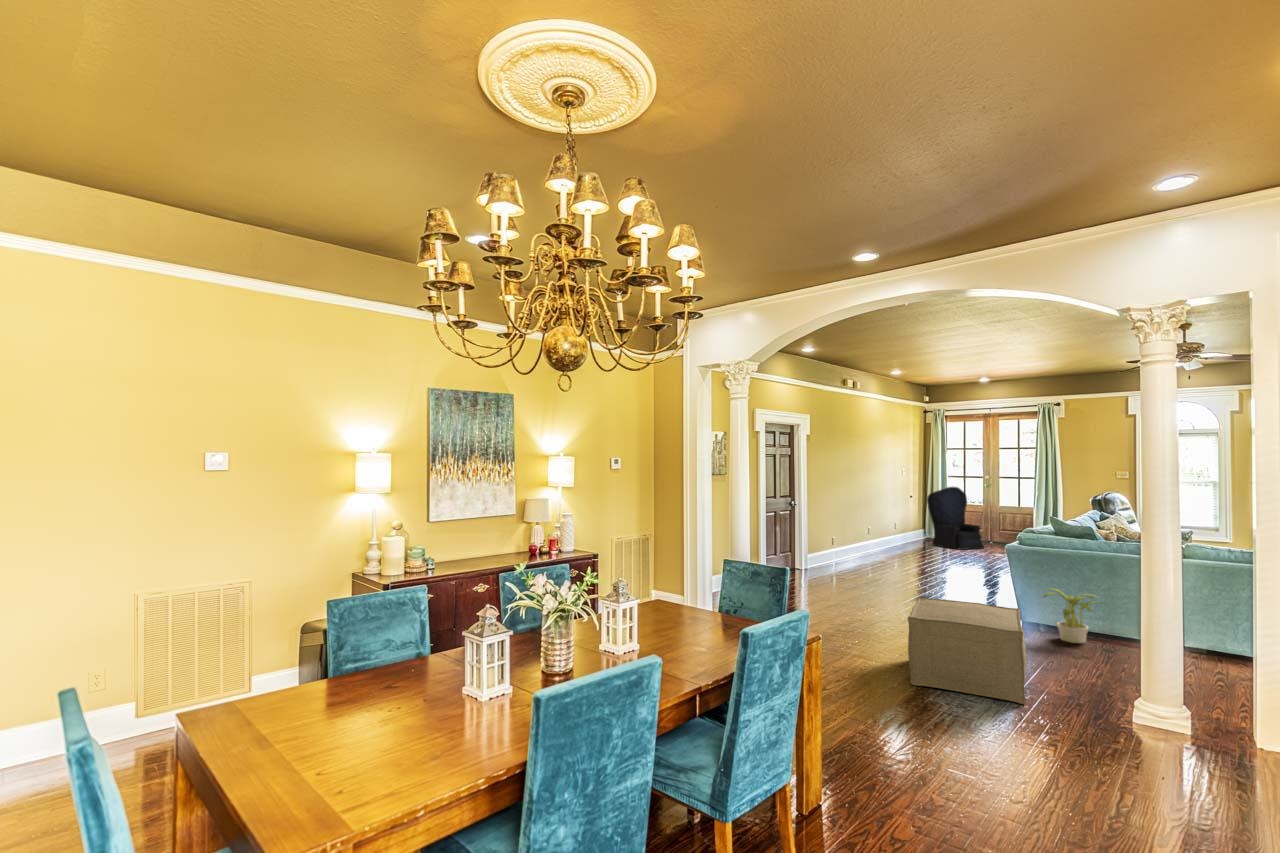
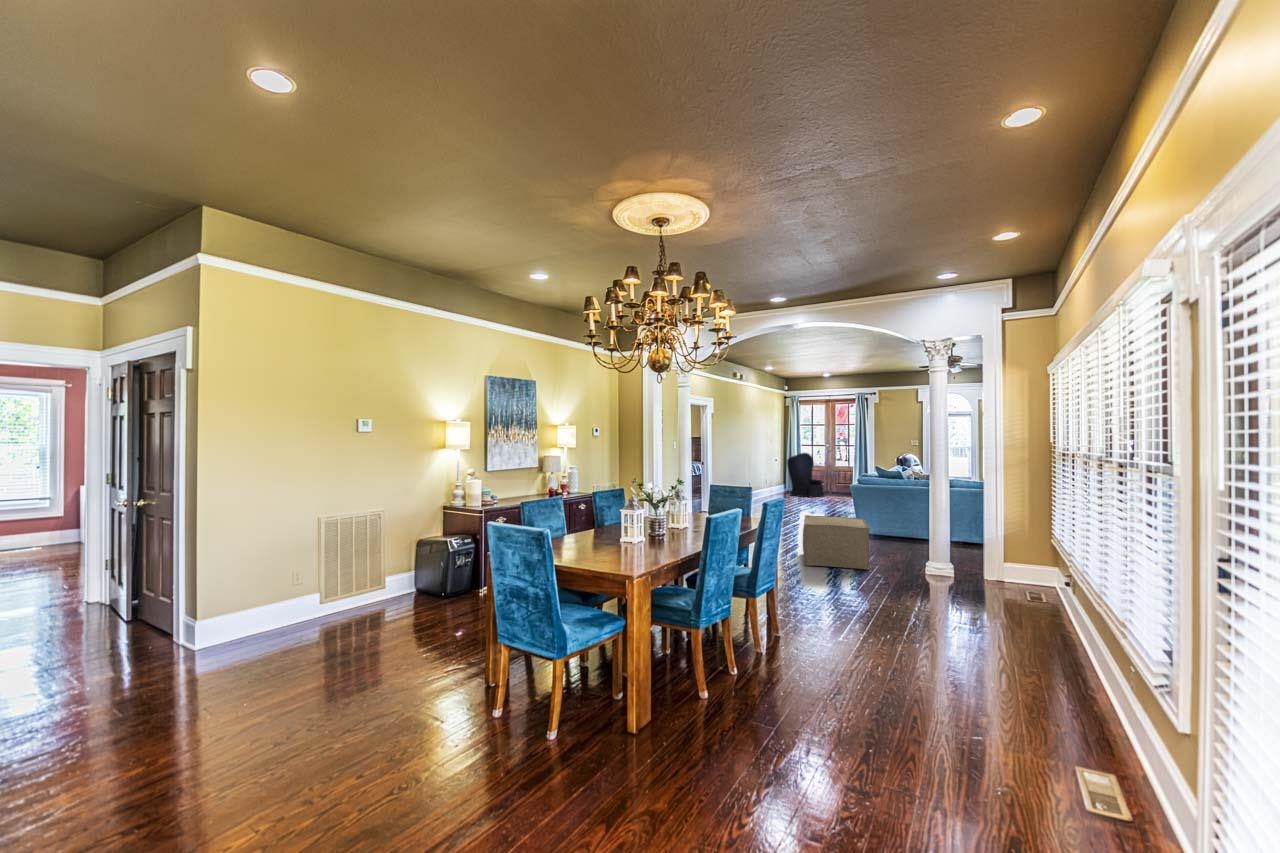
potted plant: present [1043,588,1106,643] -> none [873,510,909,543]

